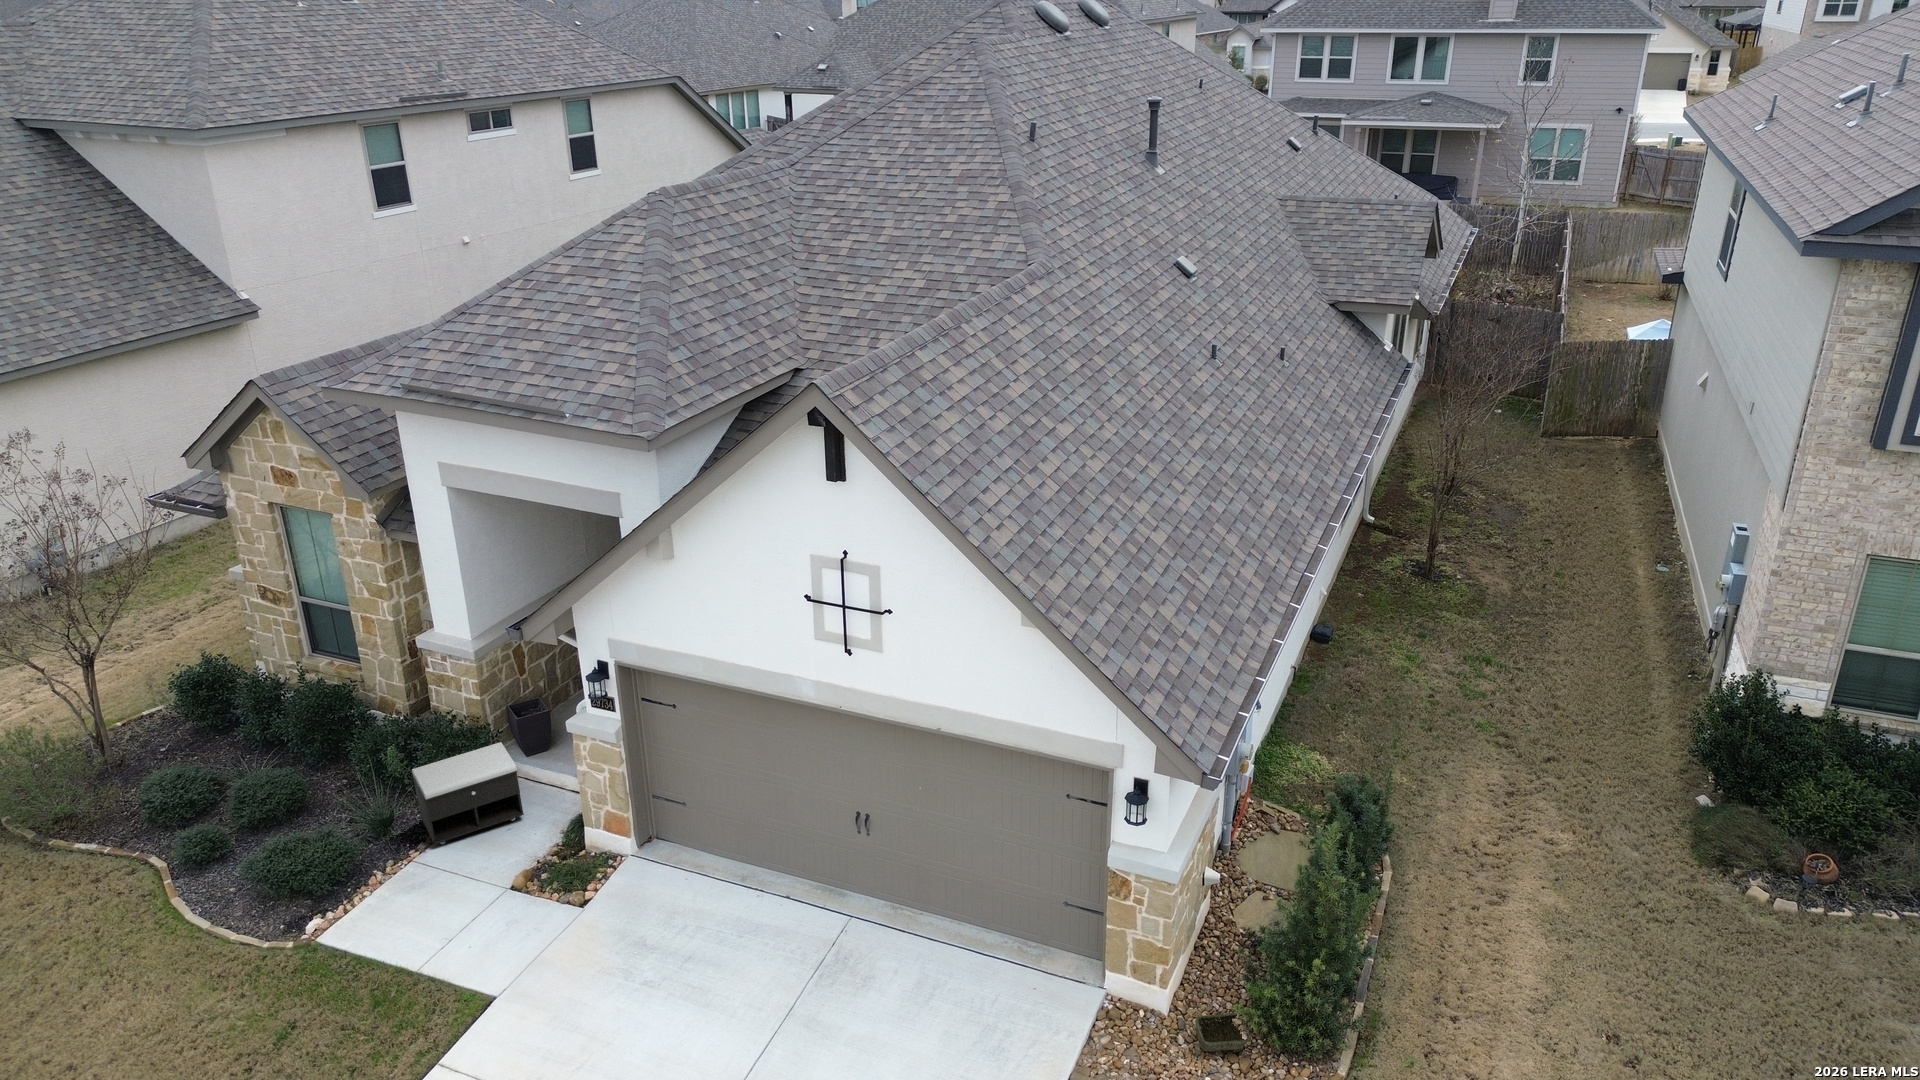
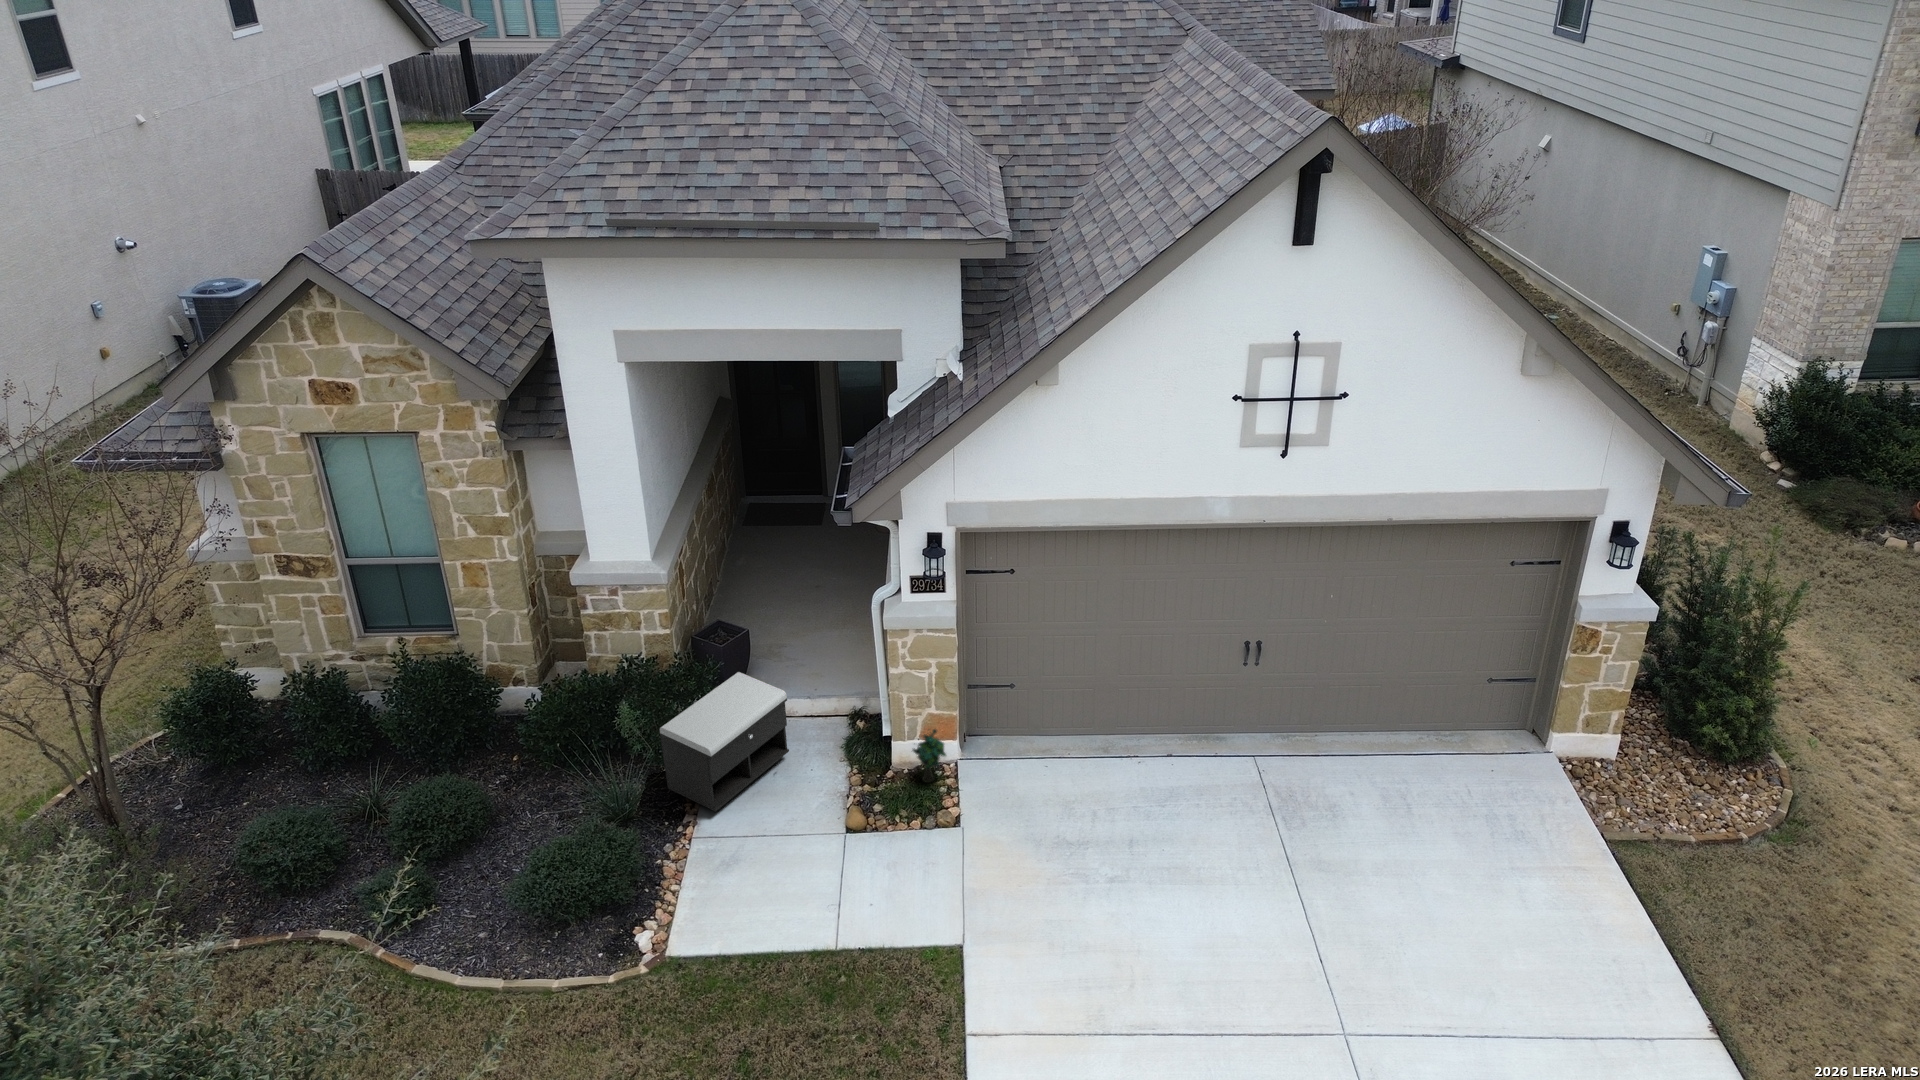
decorative plant: none [583,821,615,867] -> present [913,729,946,783]
woven basket: present [1195,1013,1251,1052] -> none [1659,737,1715,781]

